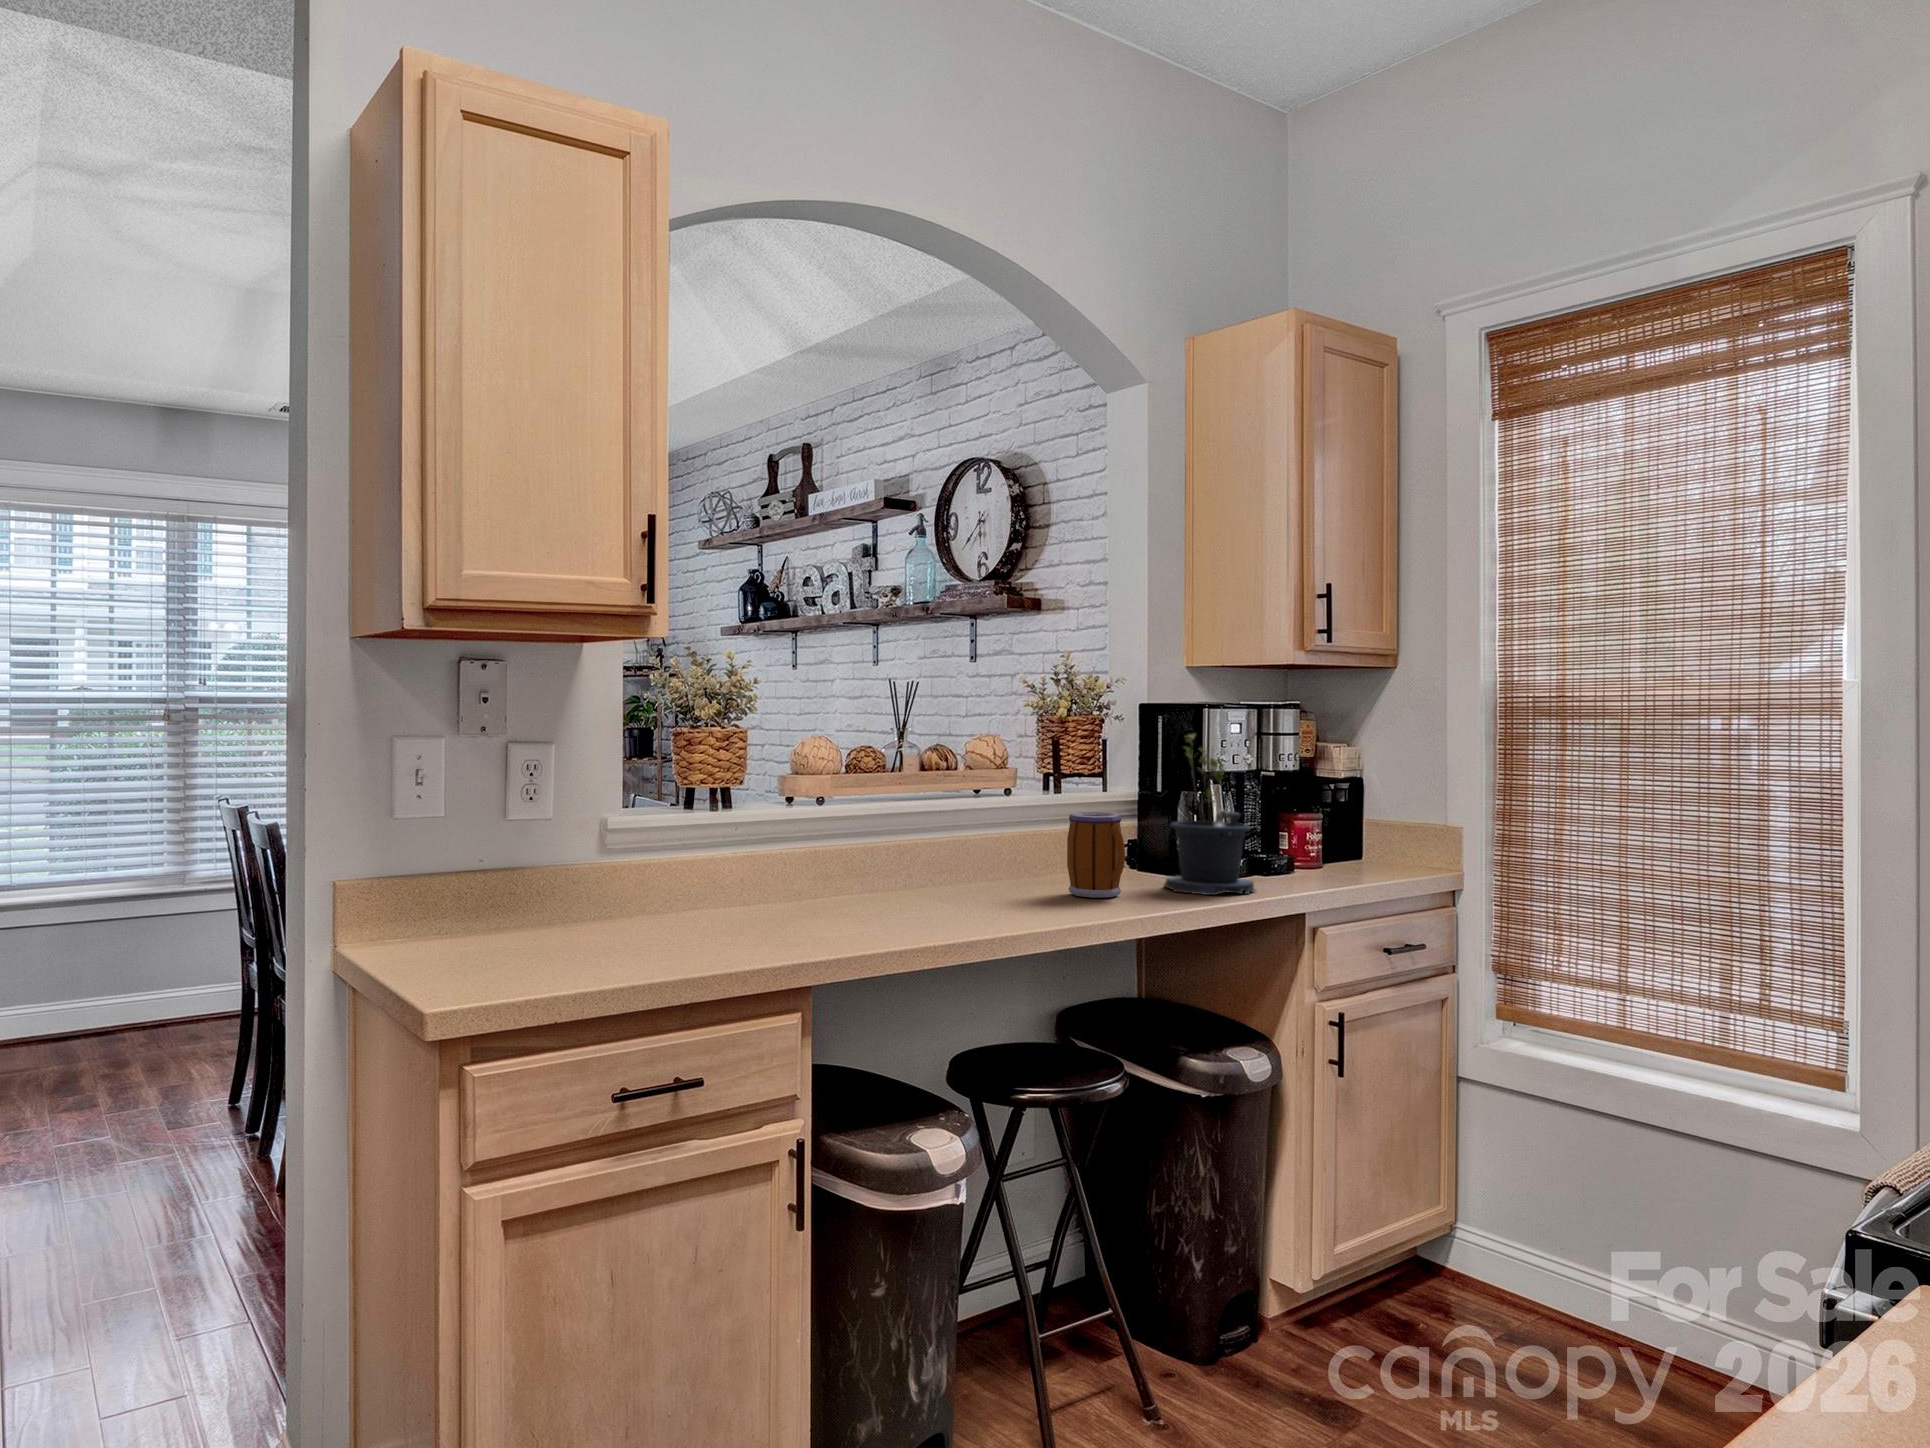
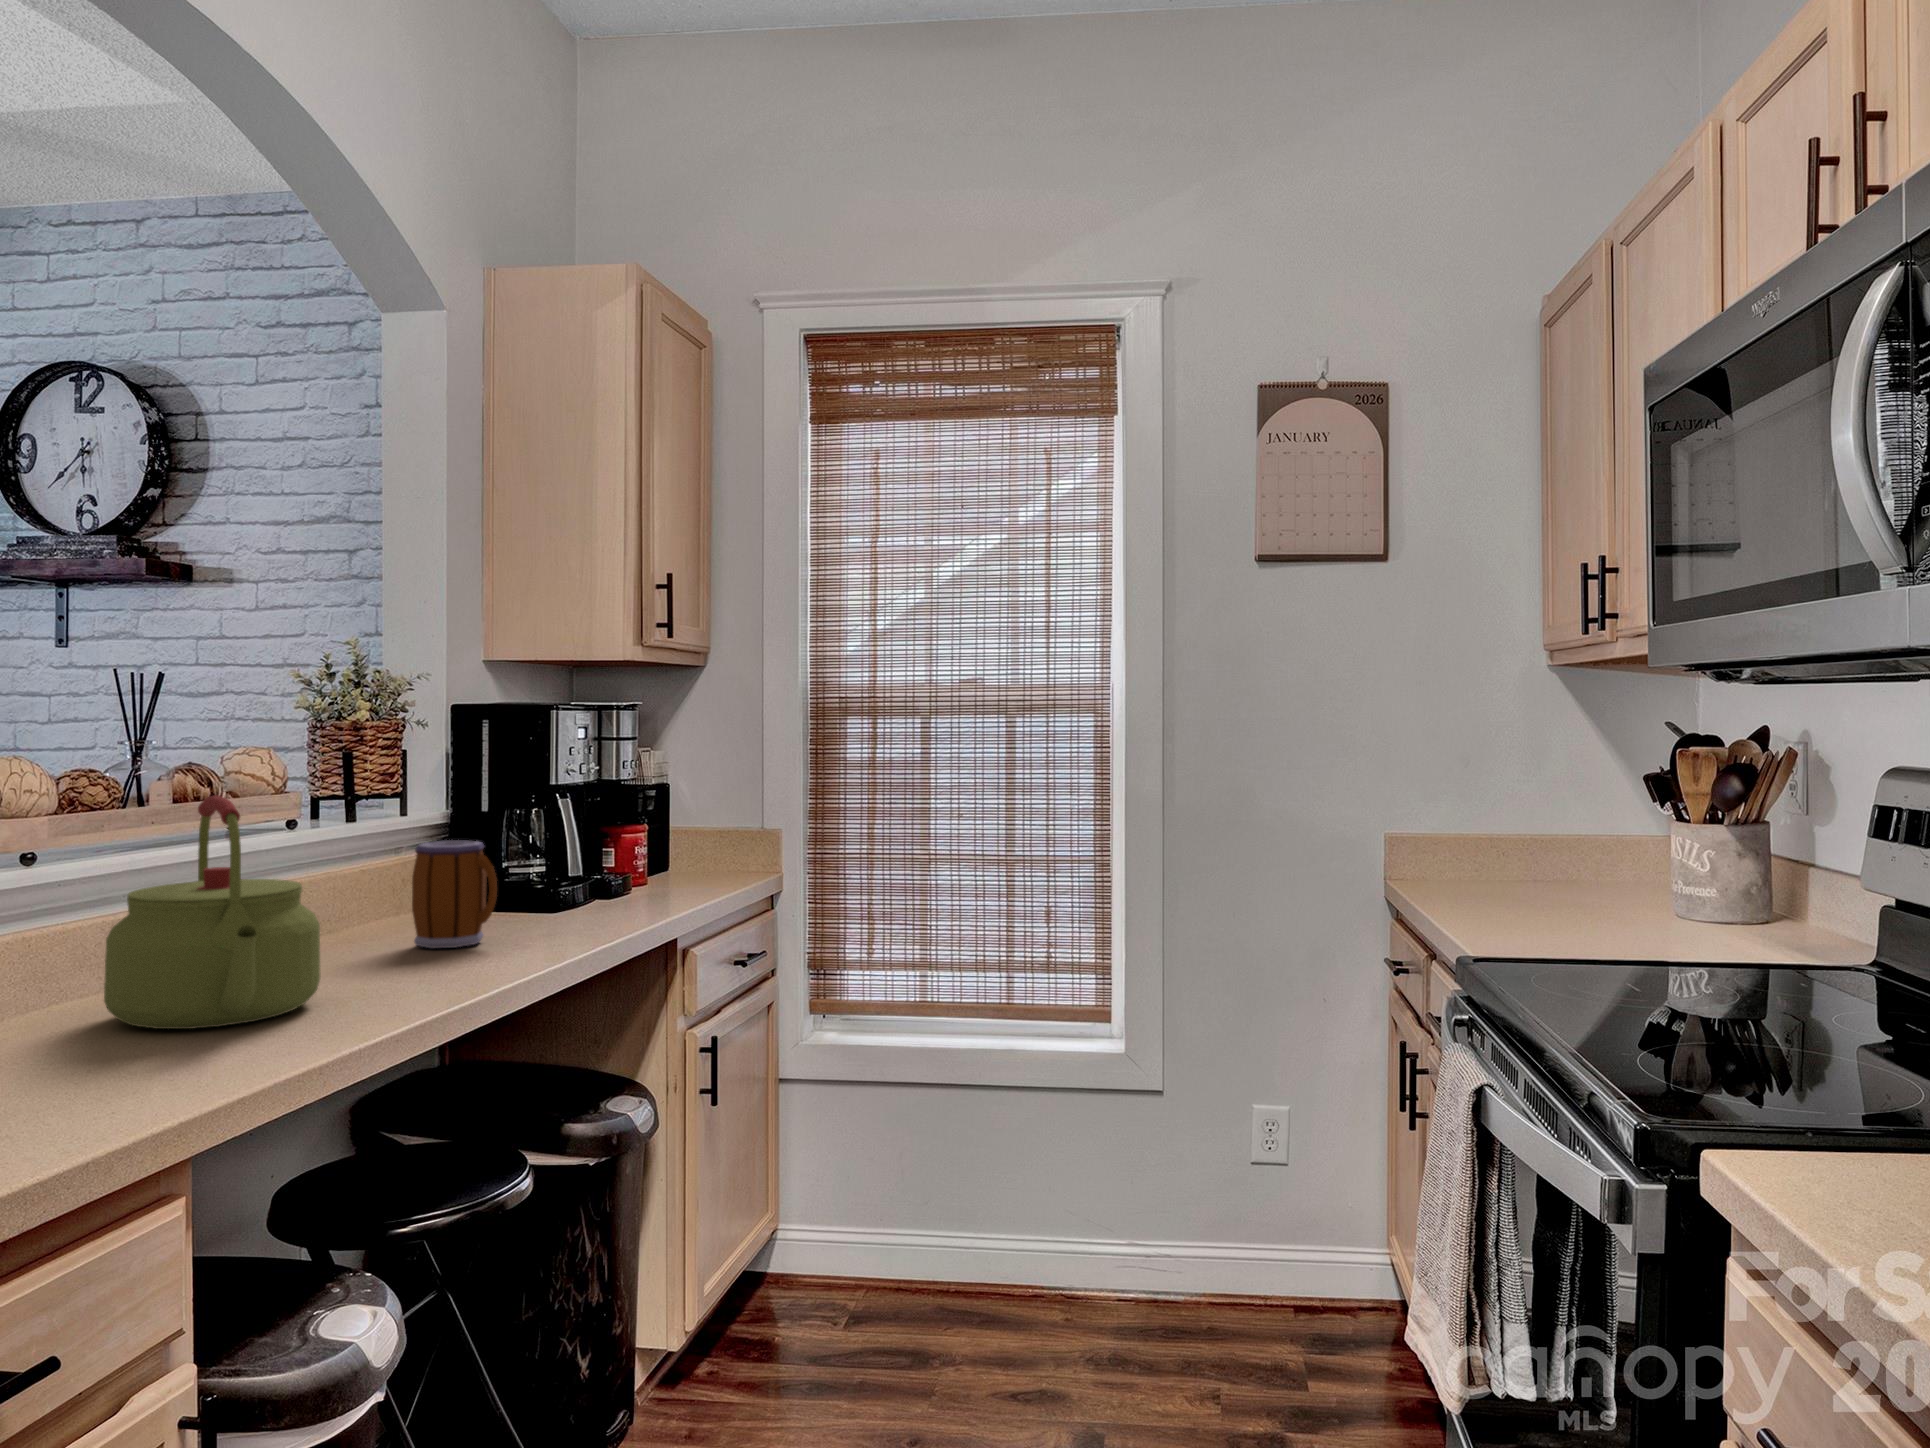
potted plant: present [1164,734,1255,895] -> none [514,738,627,928]
kettle: none [828,767,957,927] -> present [104,795,320,1029]

